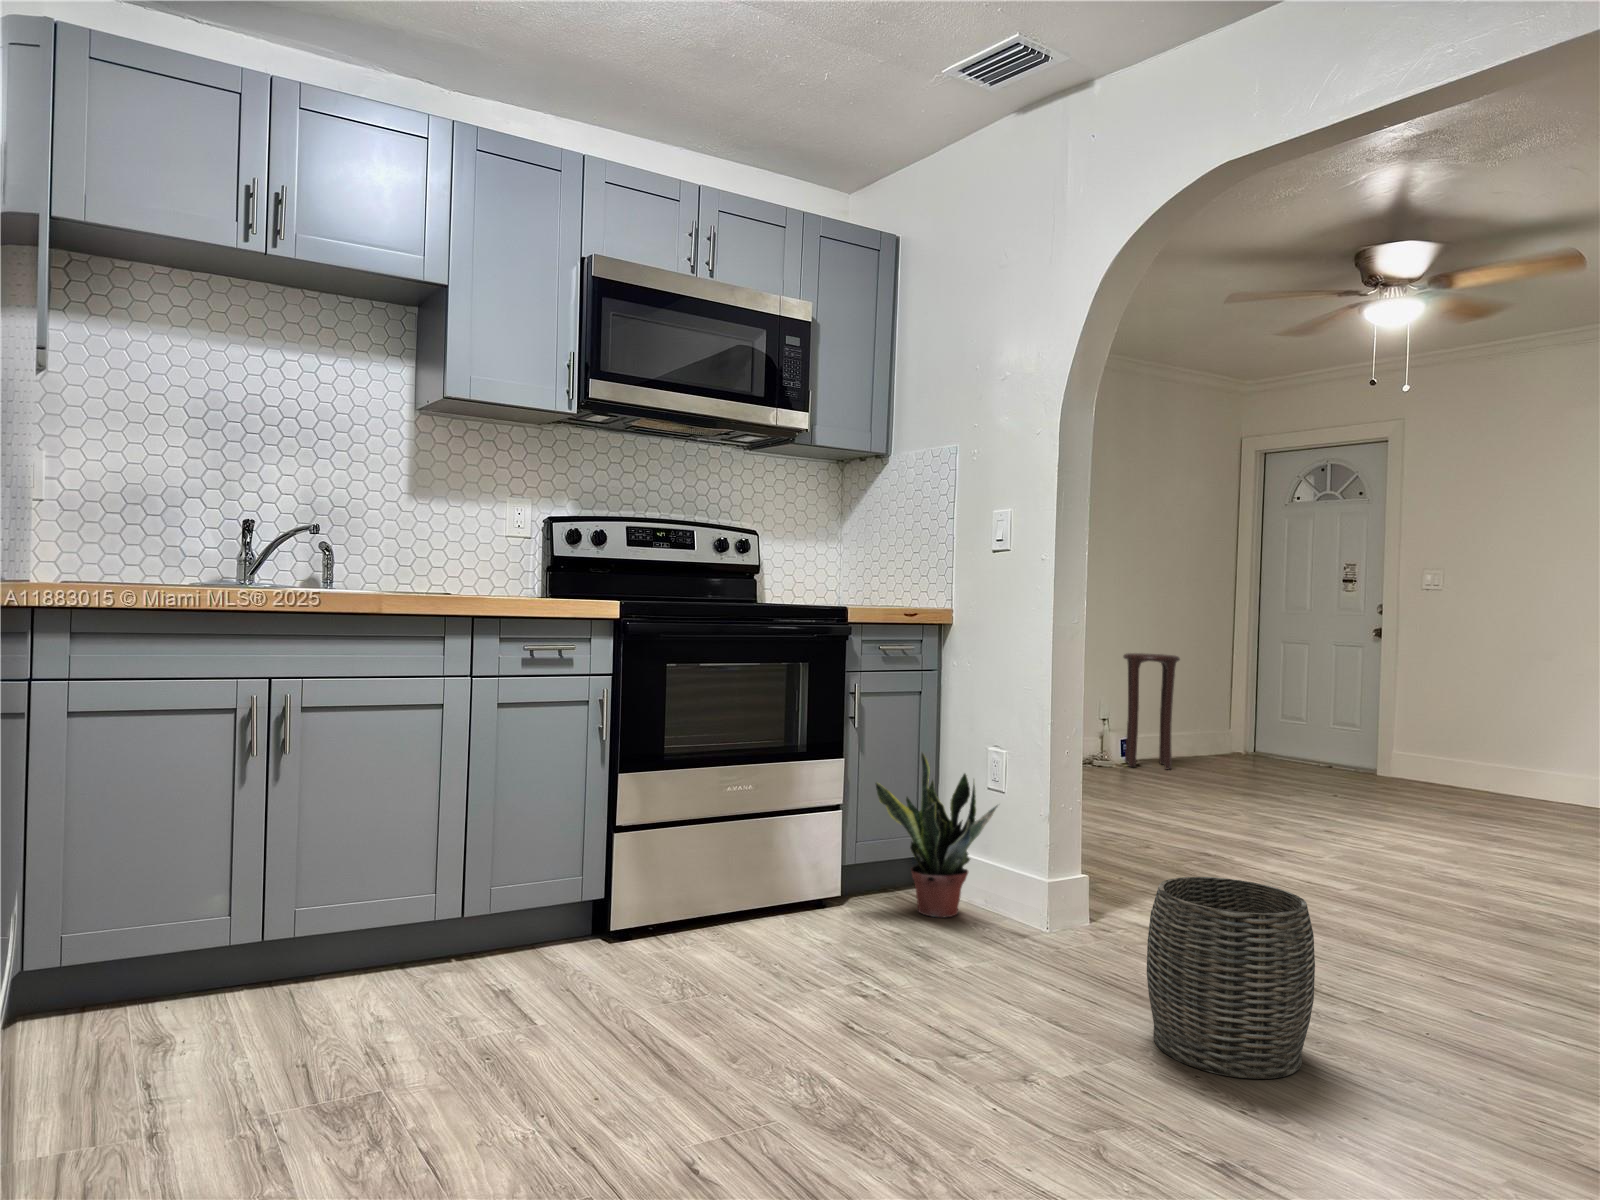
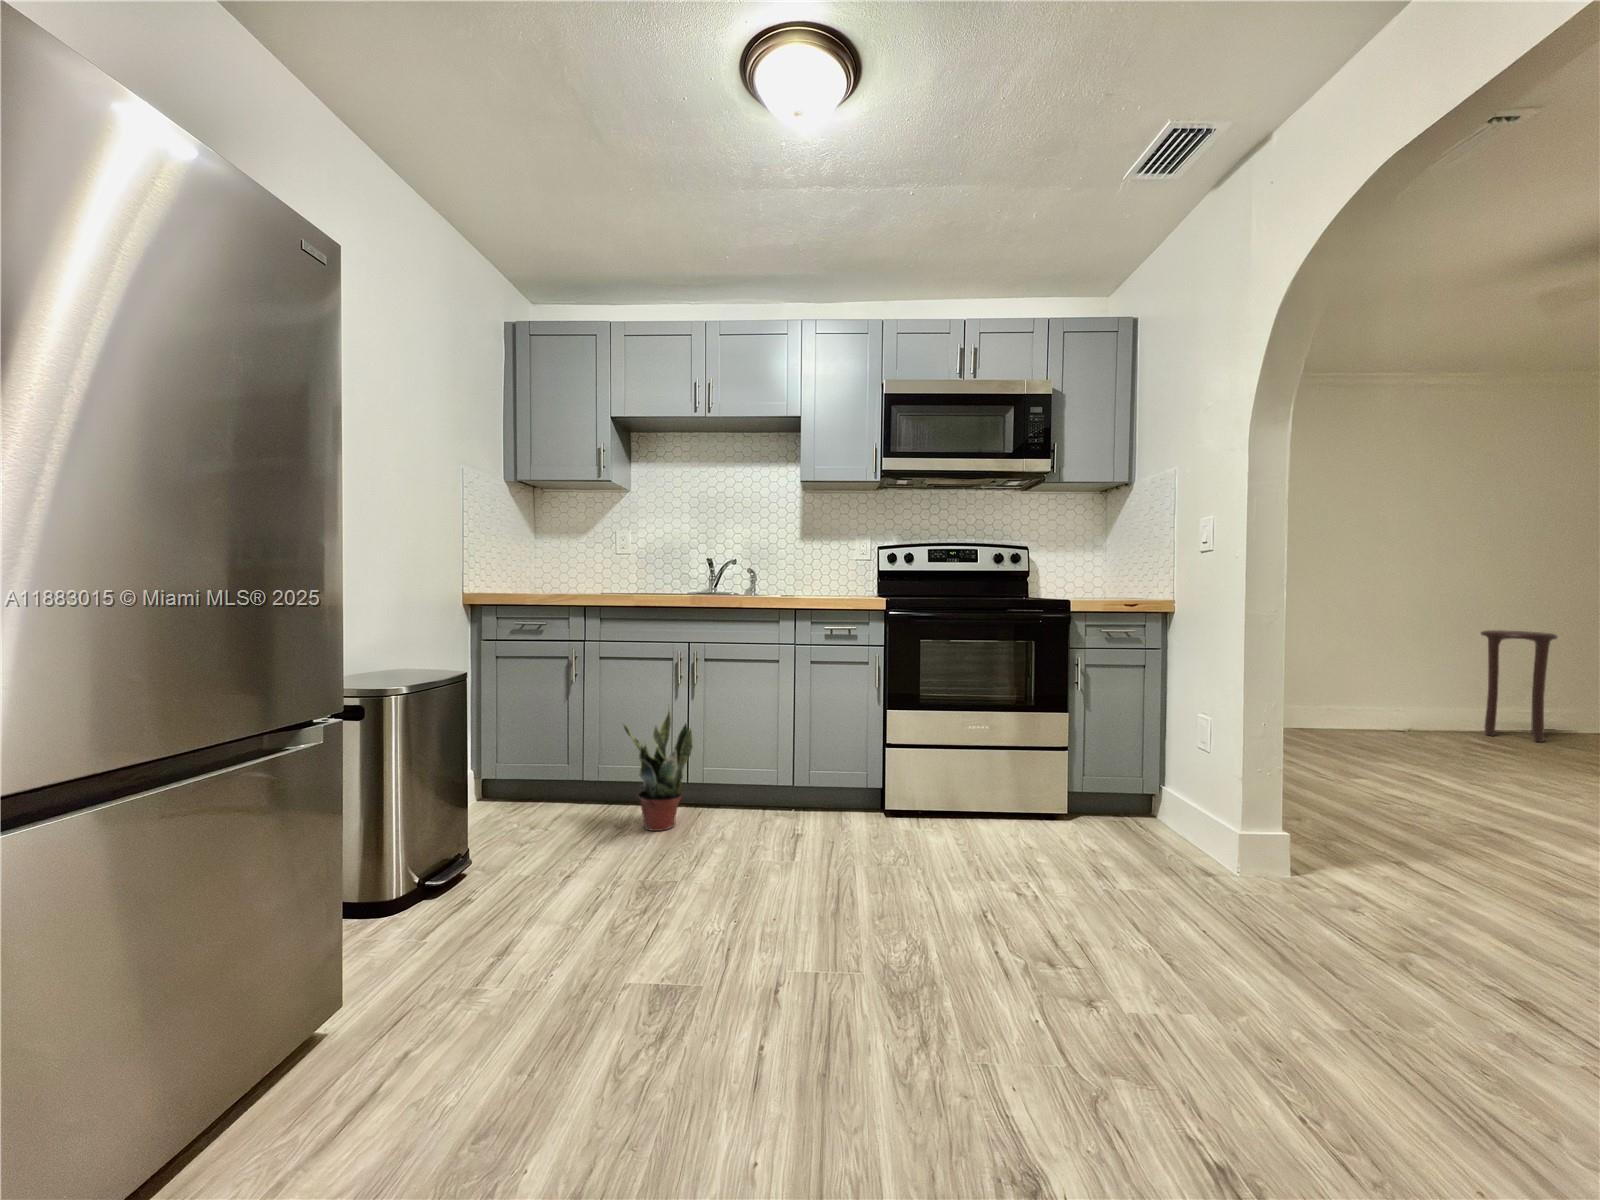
potted plant: present [876,753,998,917] -> present [624,711,693,831]
woven basket: present [1147,877,1315,1079] -> none [1251,864,1458,1103]

